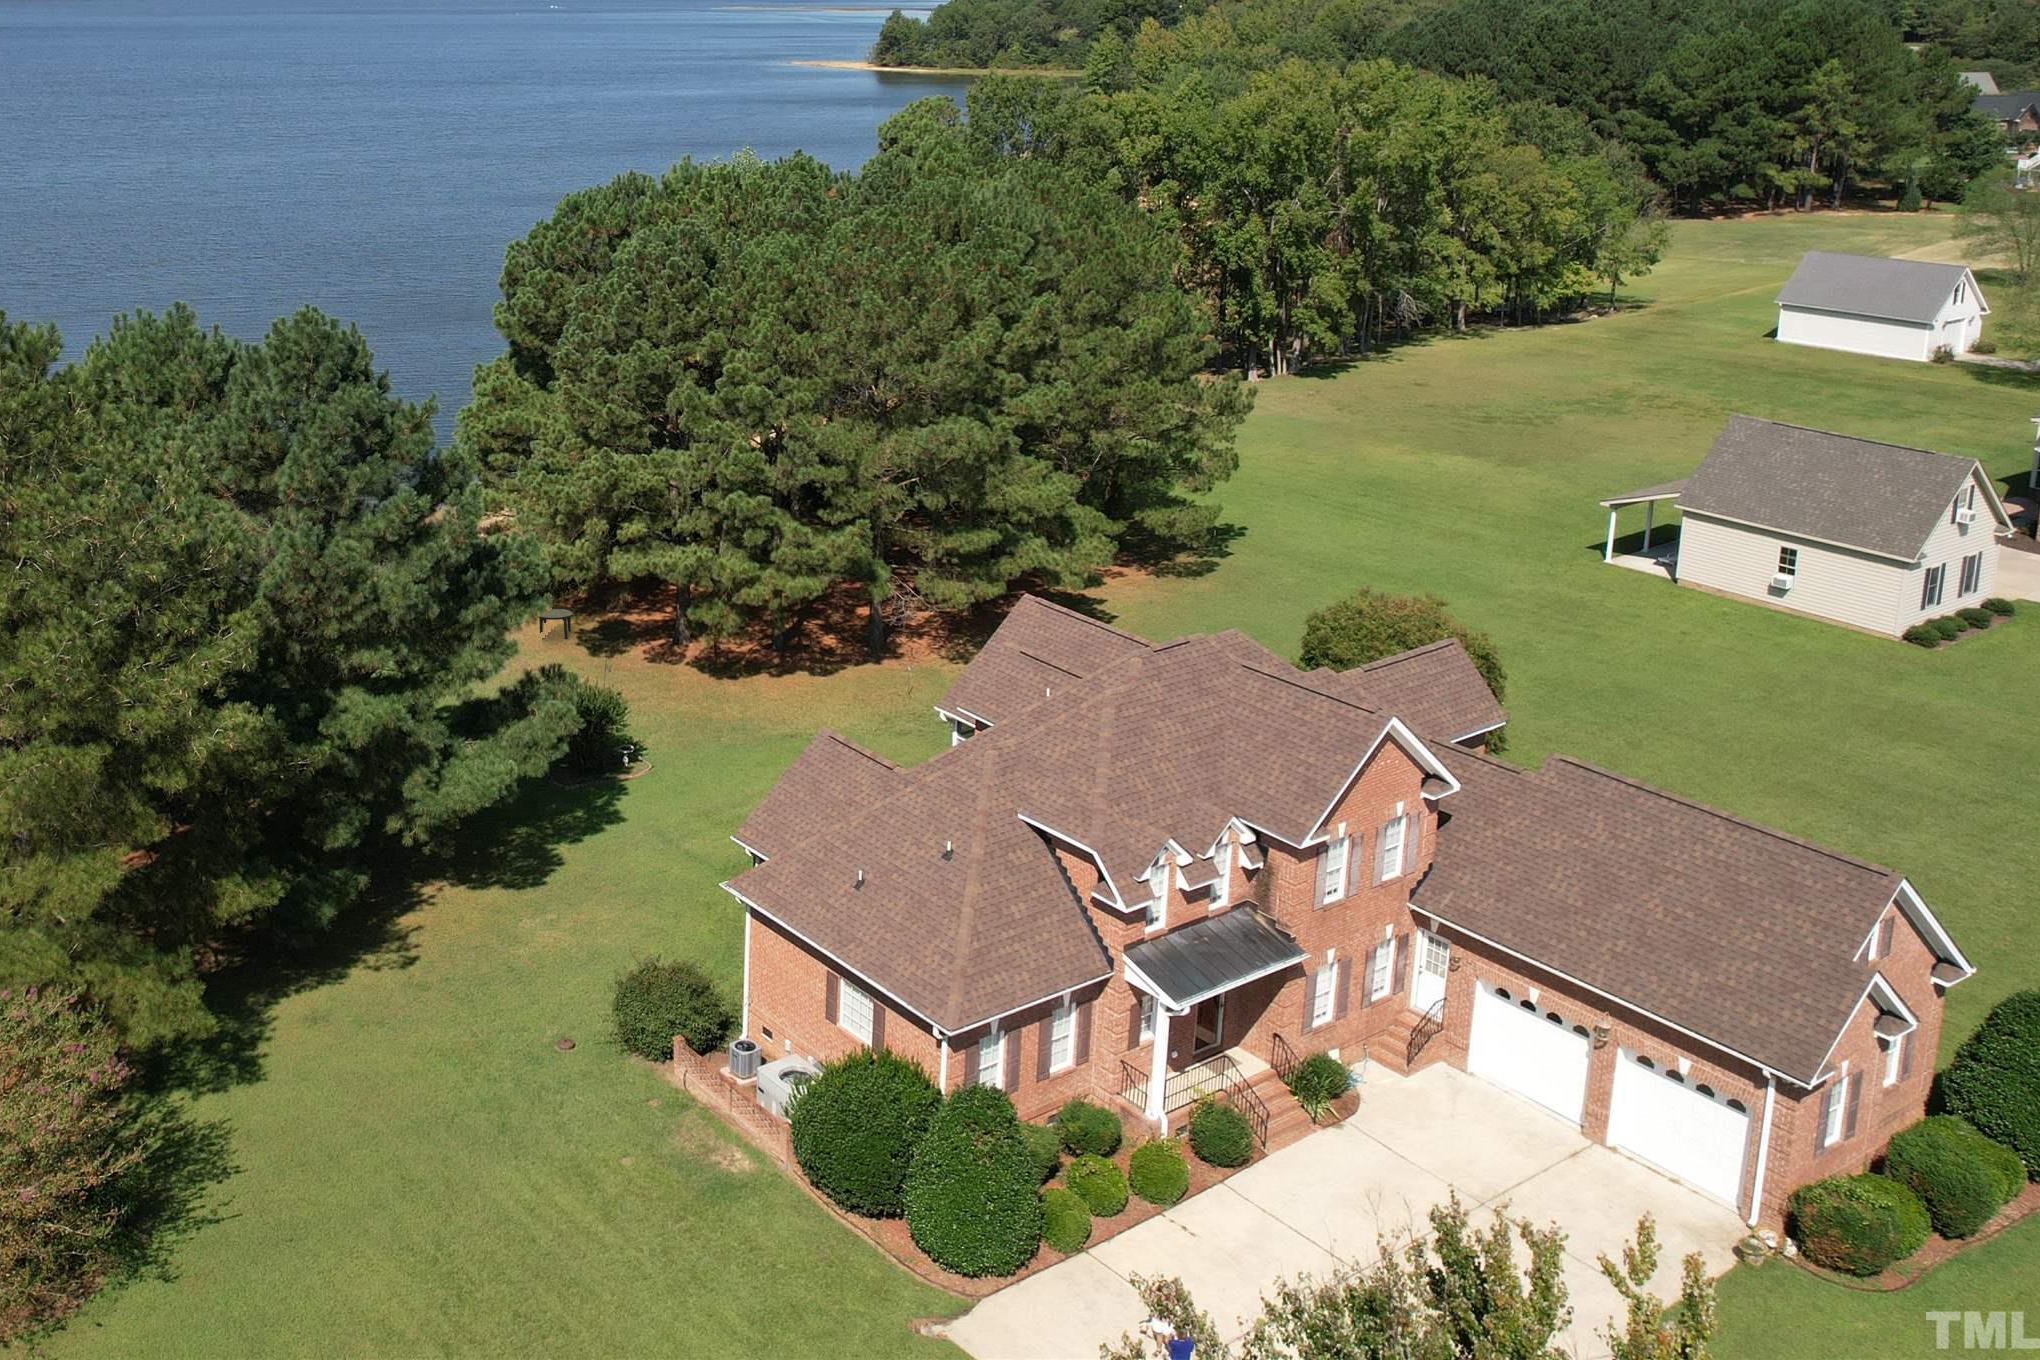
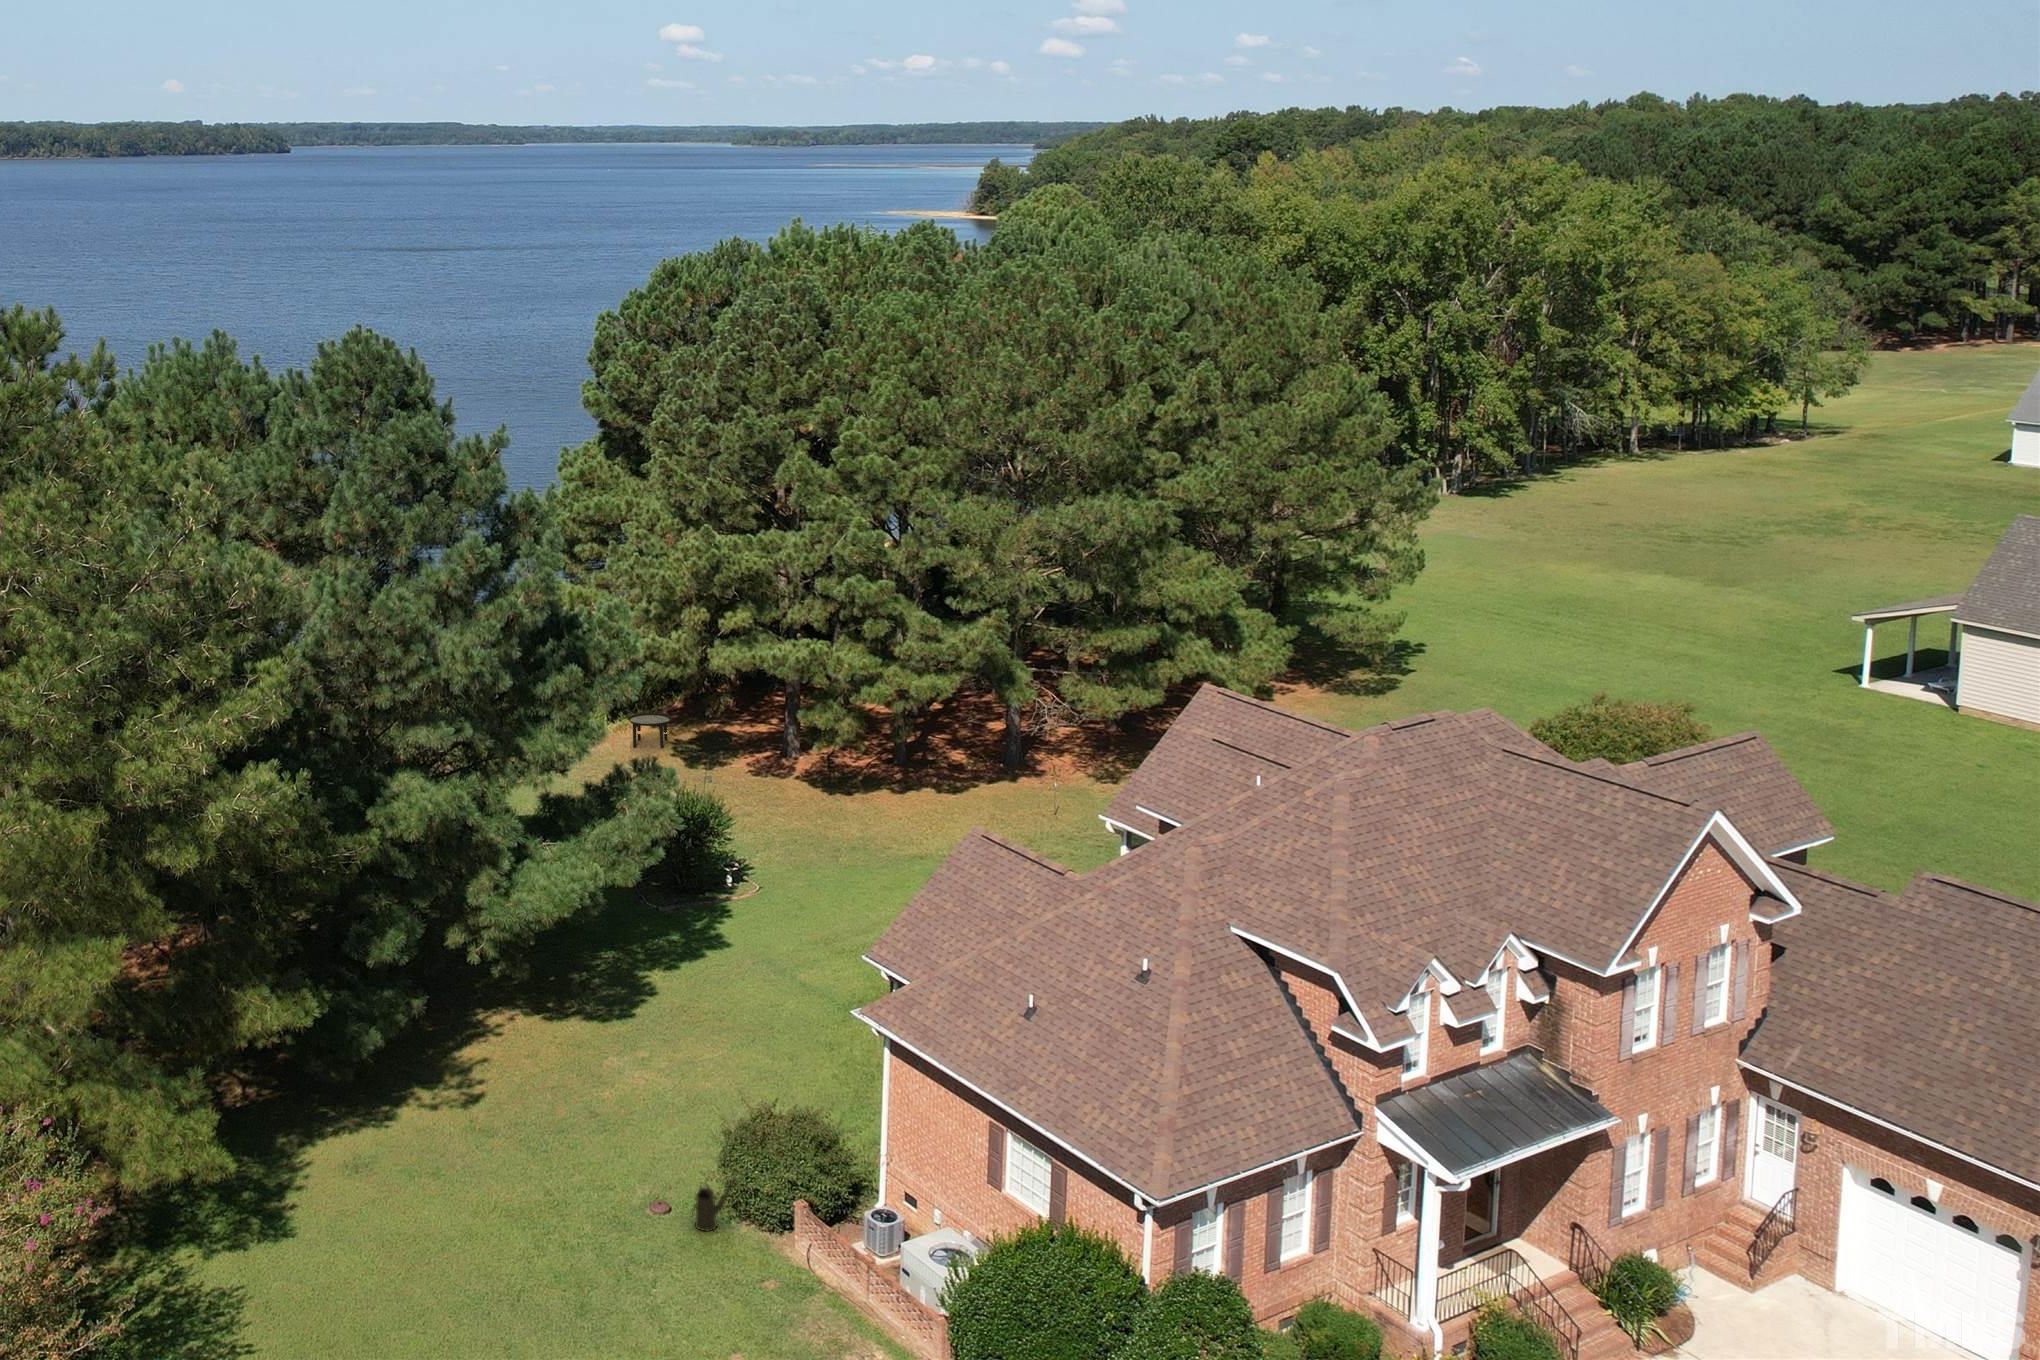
watering can: none [593,1022,628,1064] -> present [691,1181,734,1231]

